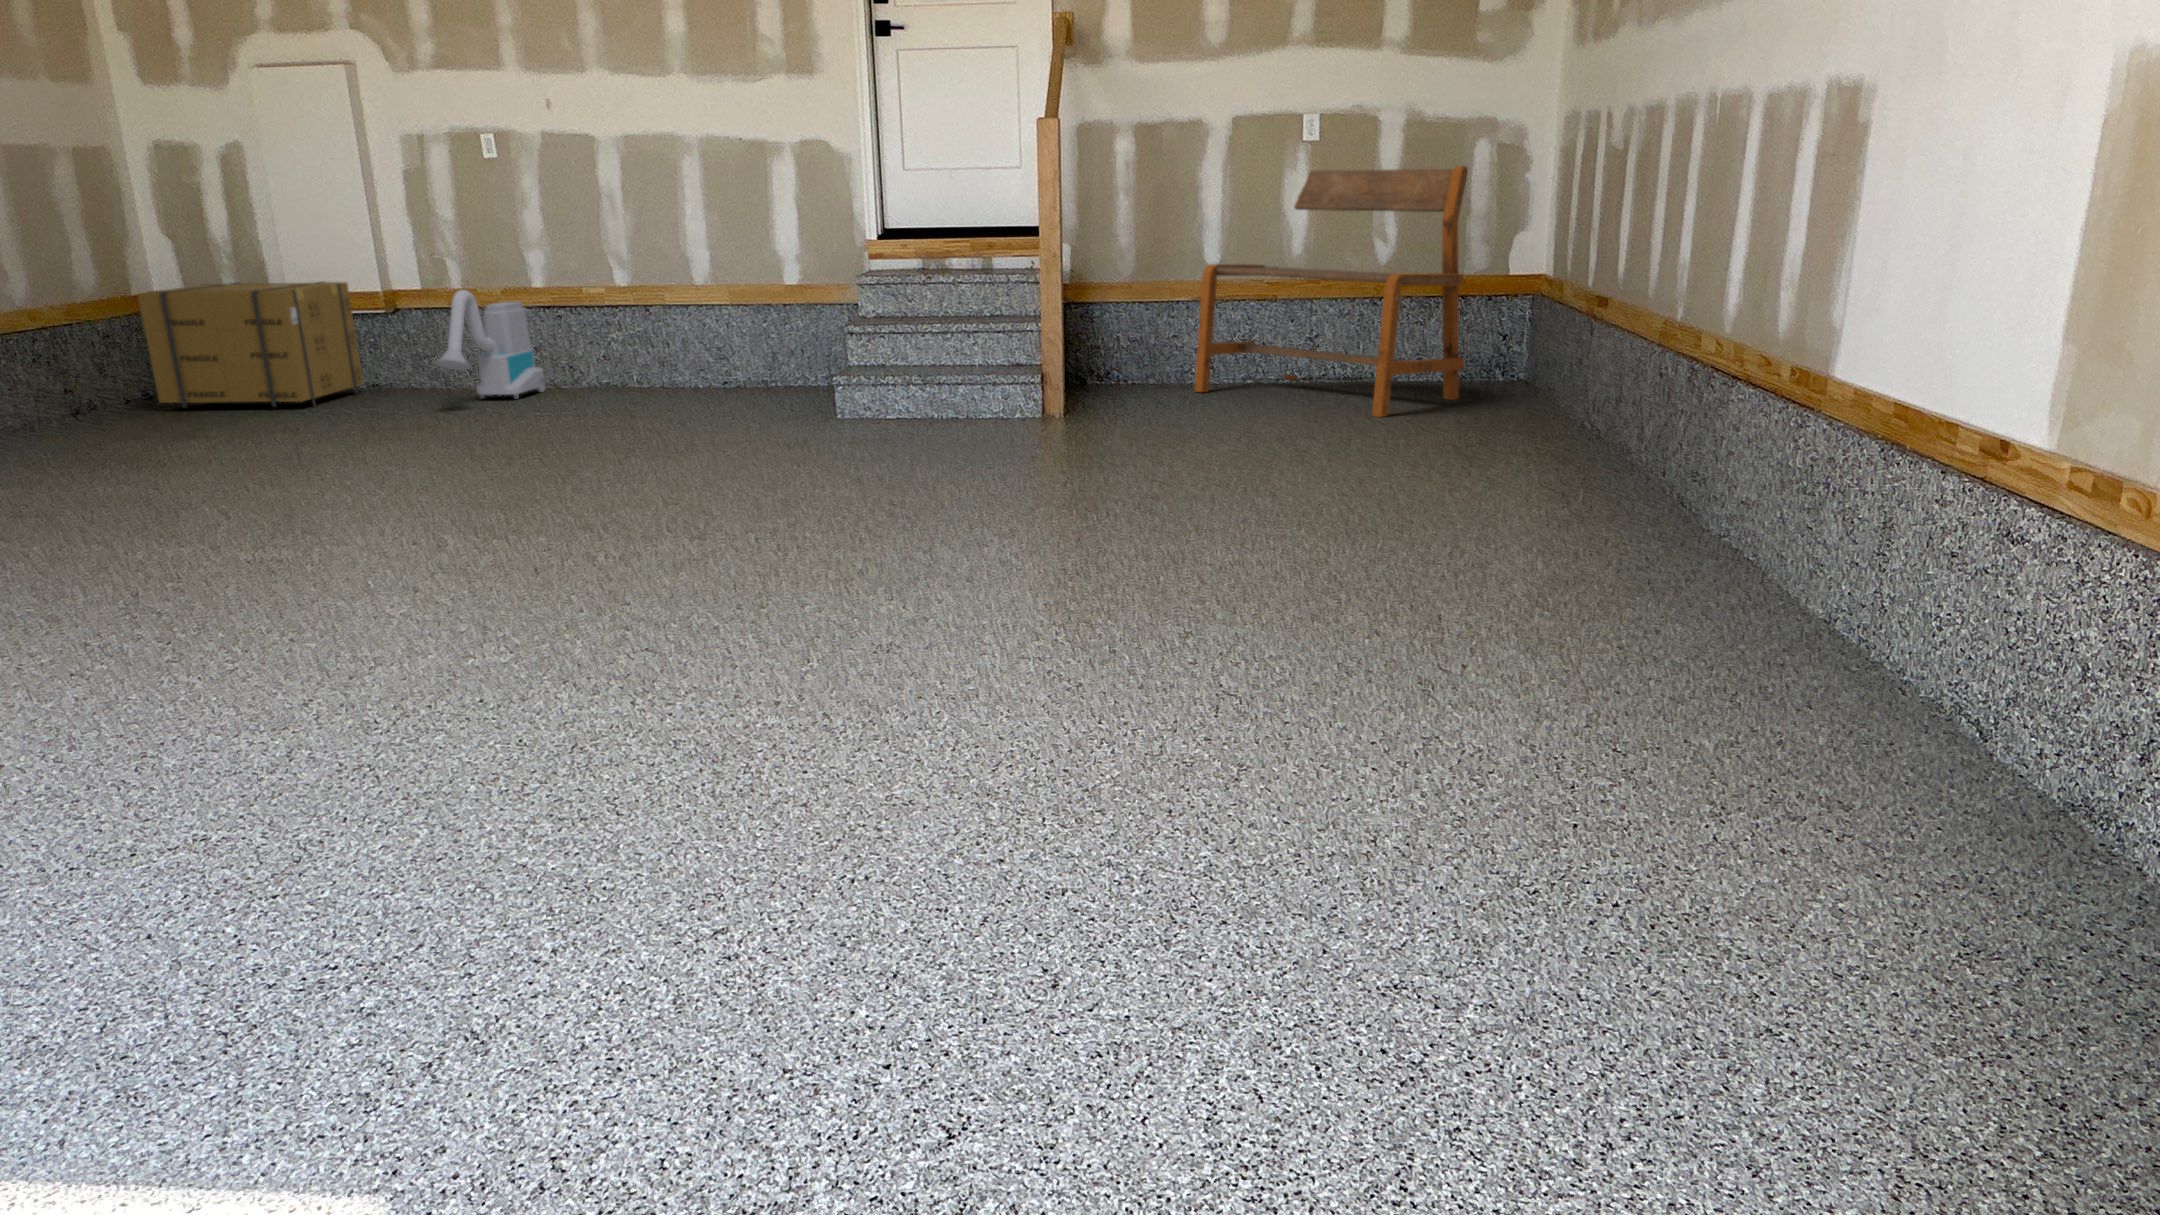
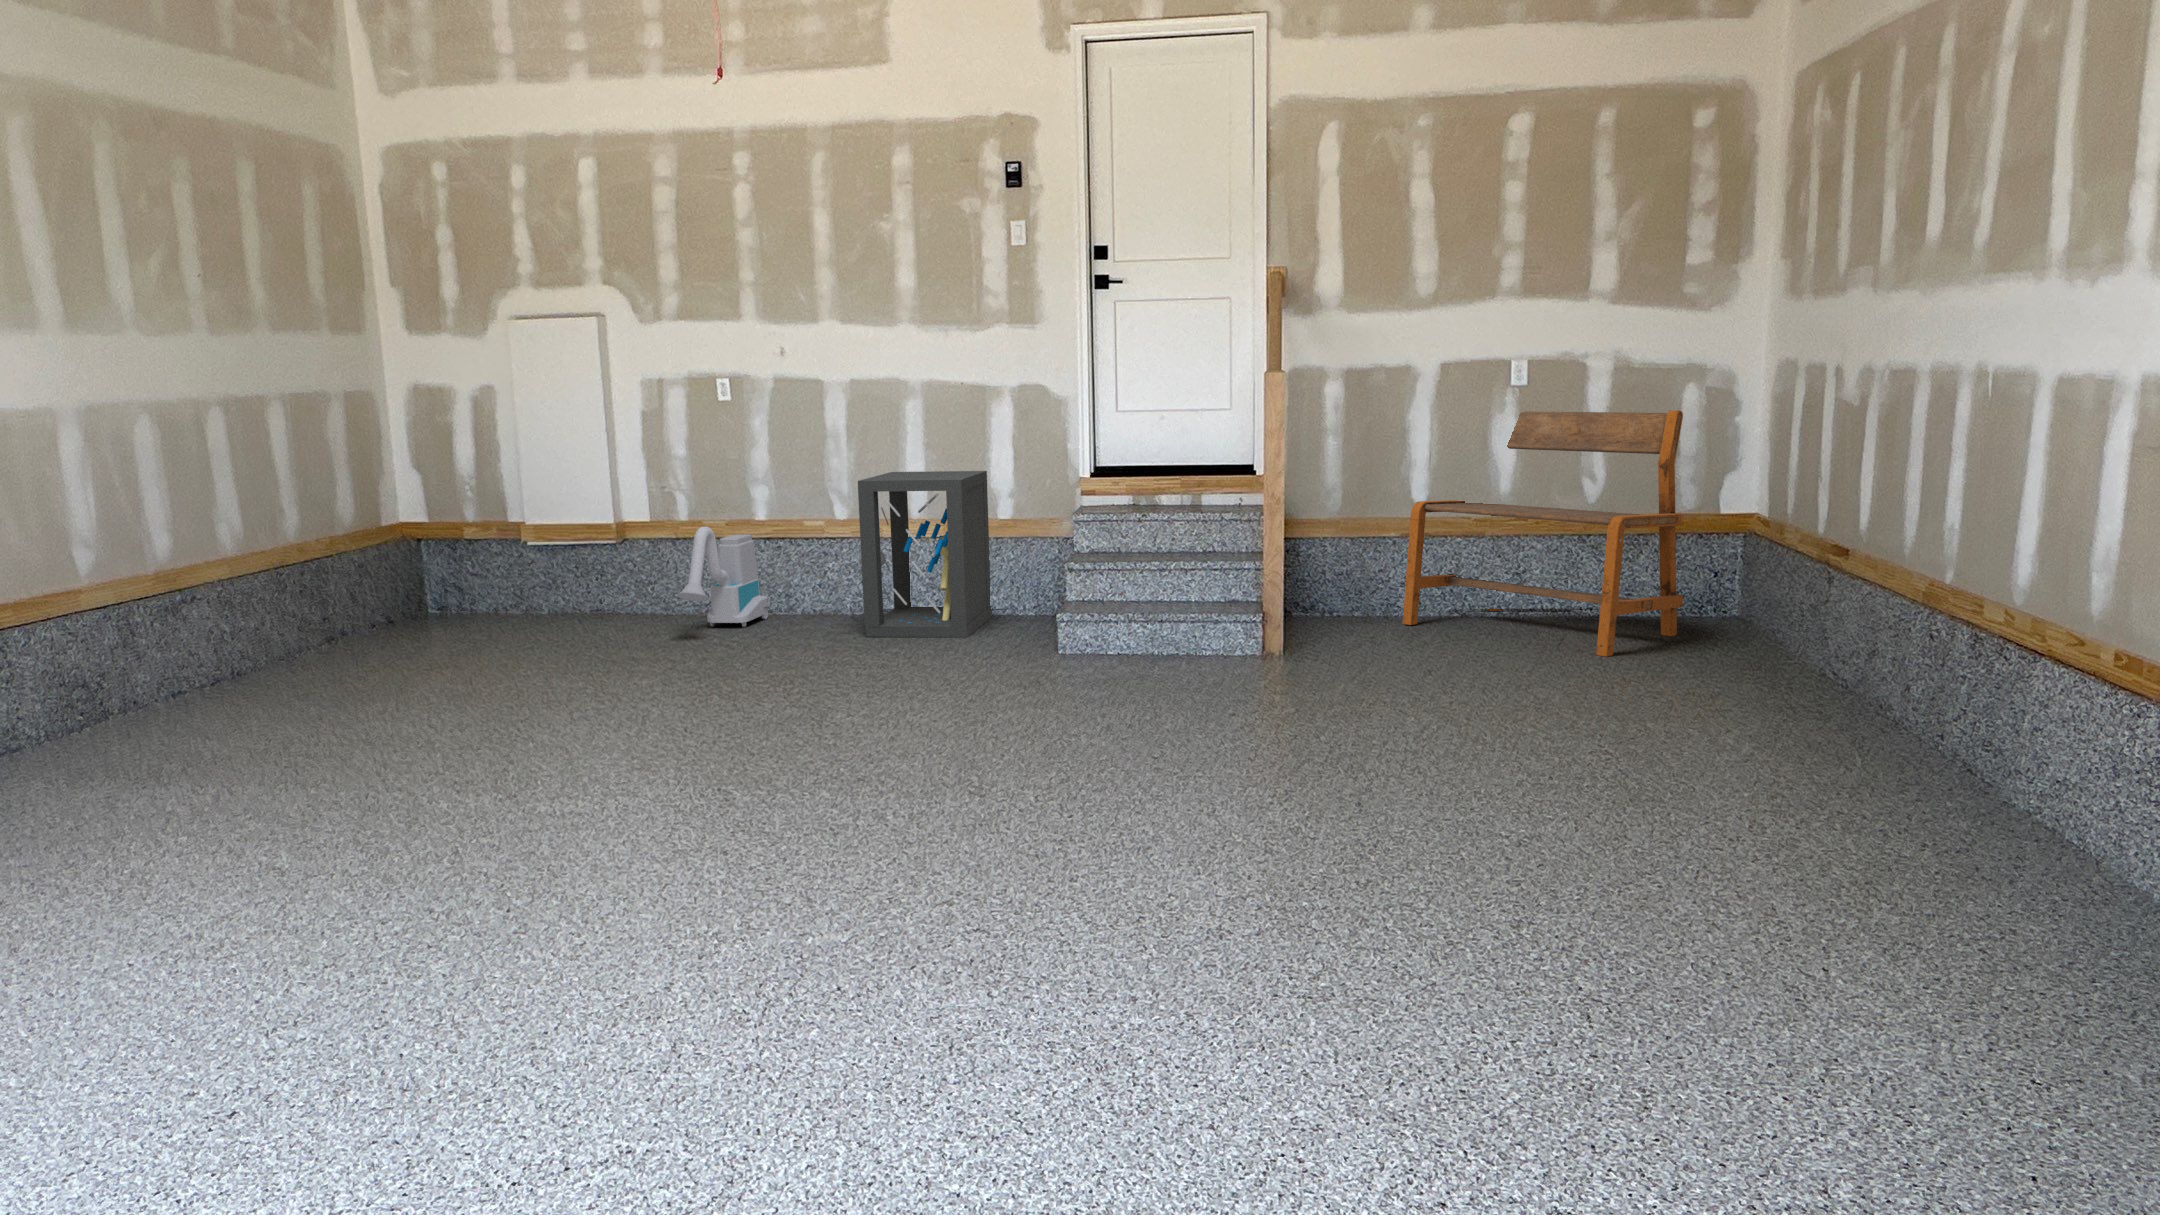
storage cabinet: none [623,233,781,407] -> present [858,471,992,637]
cardboard box: present [138,282,363,408] -> none [408,515,599,635]

